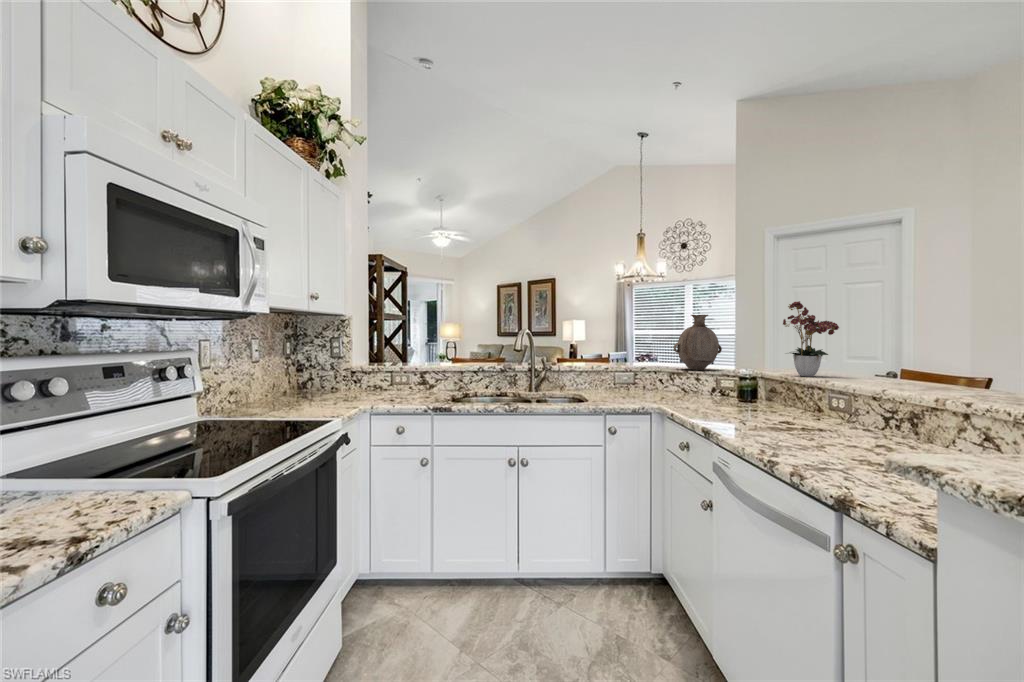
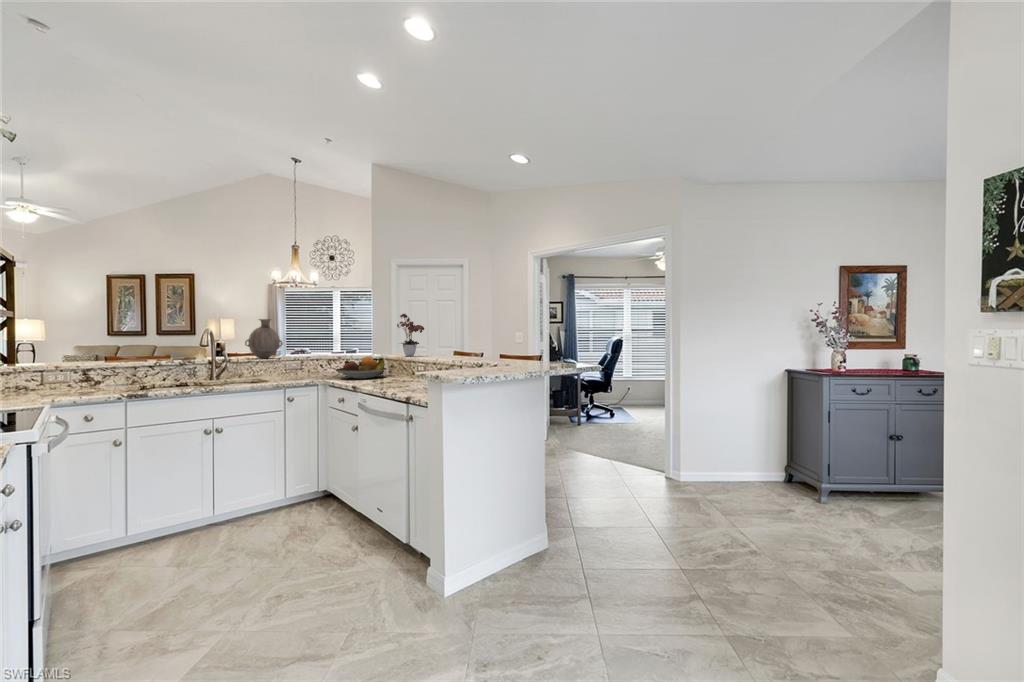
vase: present [674,315,722,370] -> present [245,319,283,358]
fruit bowl: none [678,374,765,410] -> present [337,357,387,379]

